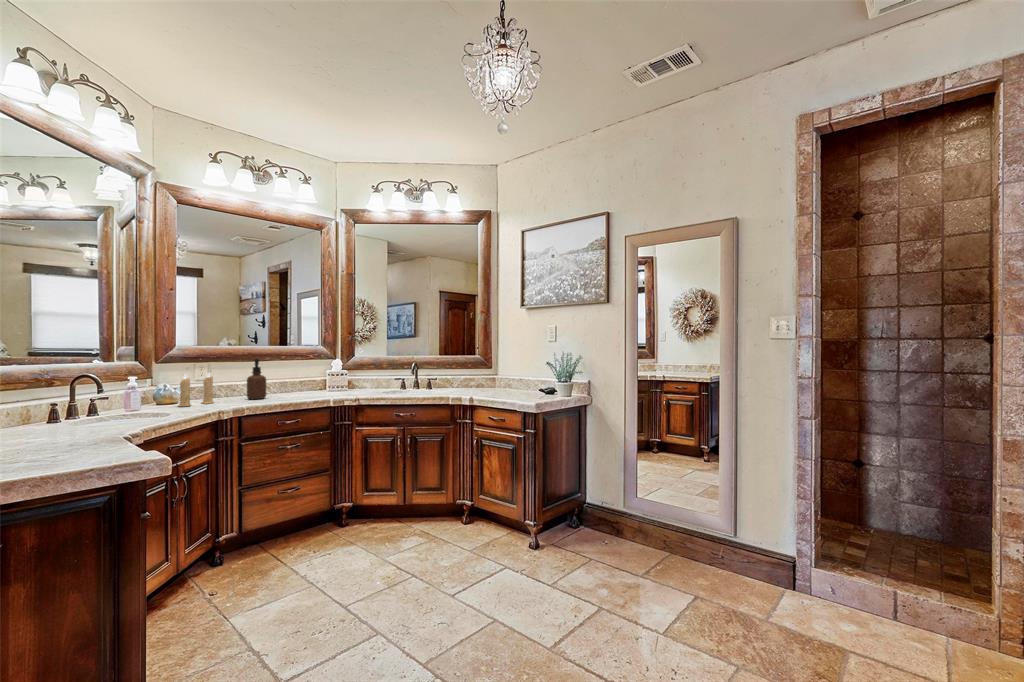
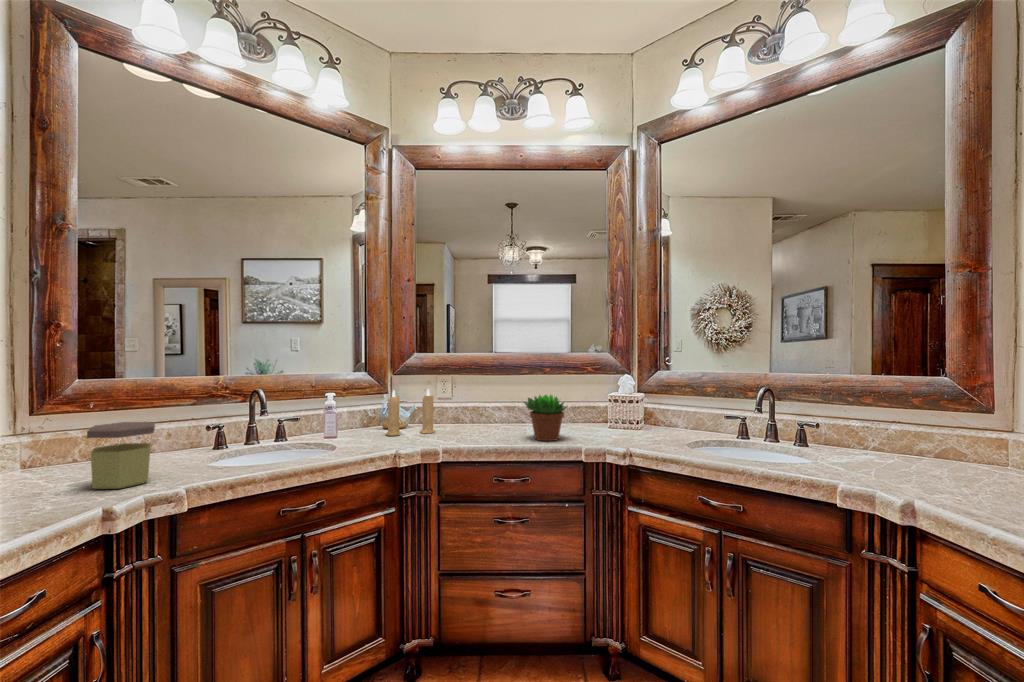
soap dispenser: present [247,359,266,399] -> none [480,371,506,432]
succulent plant: none [287,370,316,399] -> present [524,395,566,441]
jar: none [43,394,97,438] -> present [87,422,155,489]

